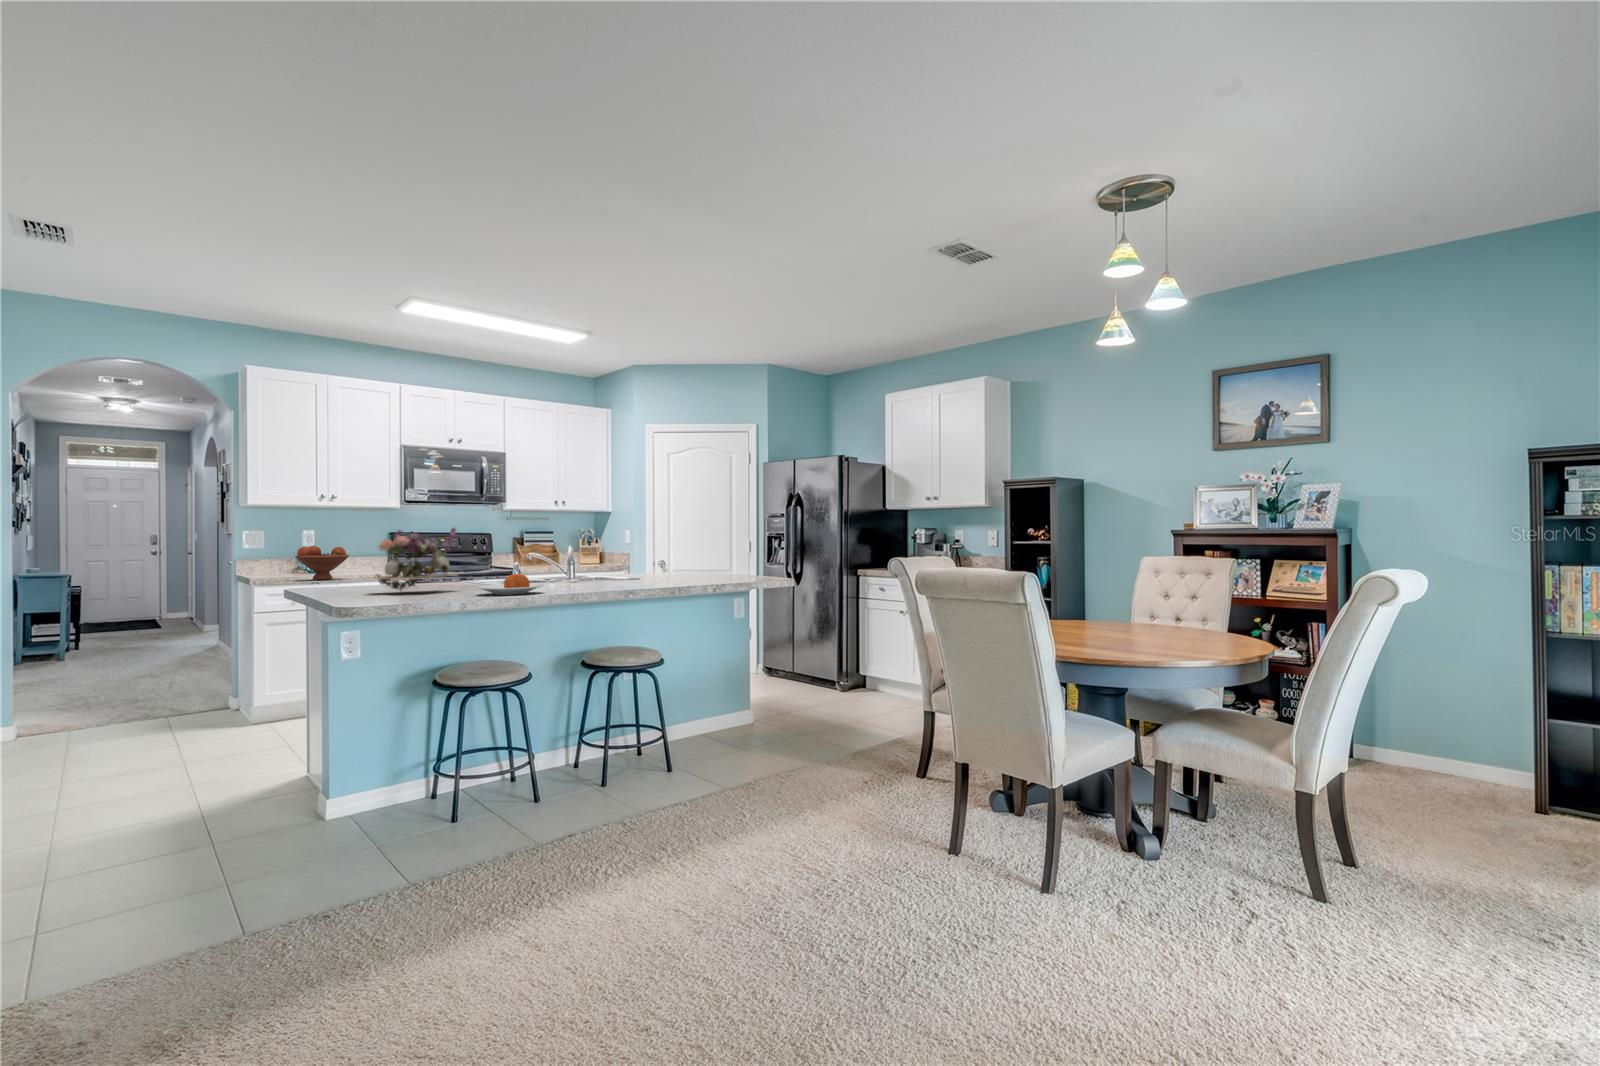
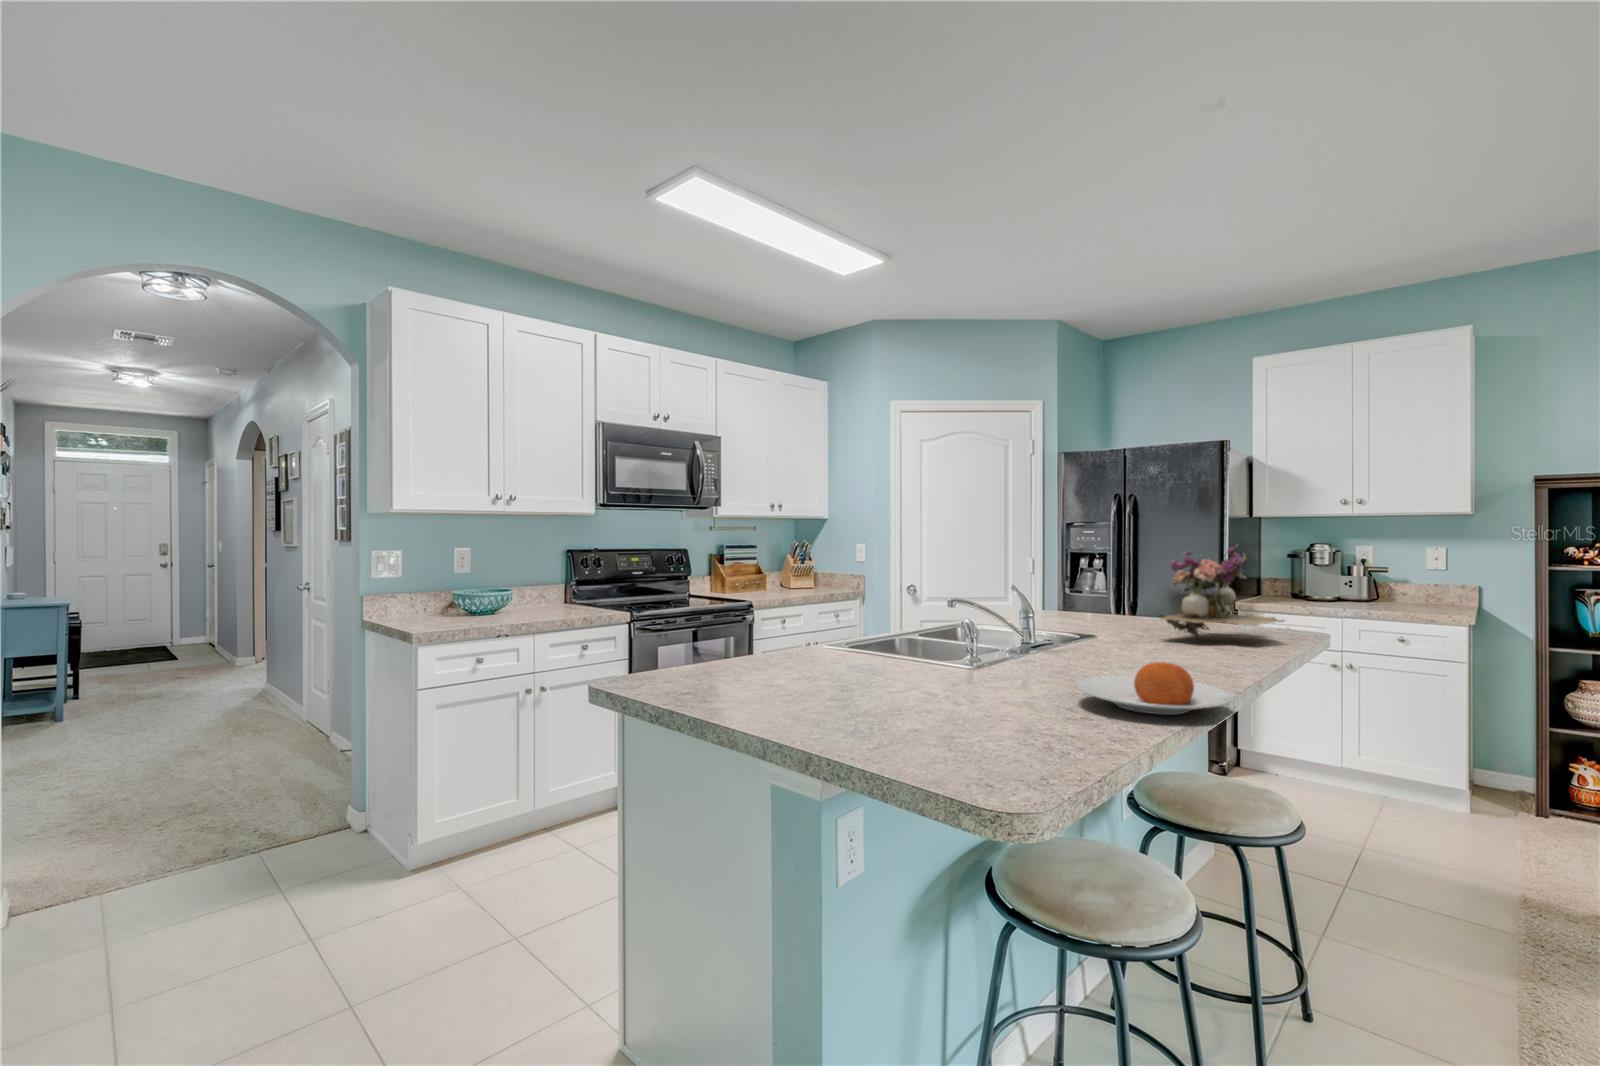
flower arrangement: present [370,528,458,591] -> present [1160,545,1285,637]
fruit bowl: present [295,546,349,580] -> none [462,572,541,628]

